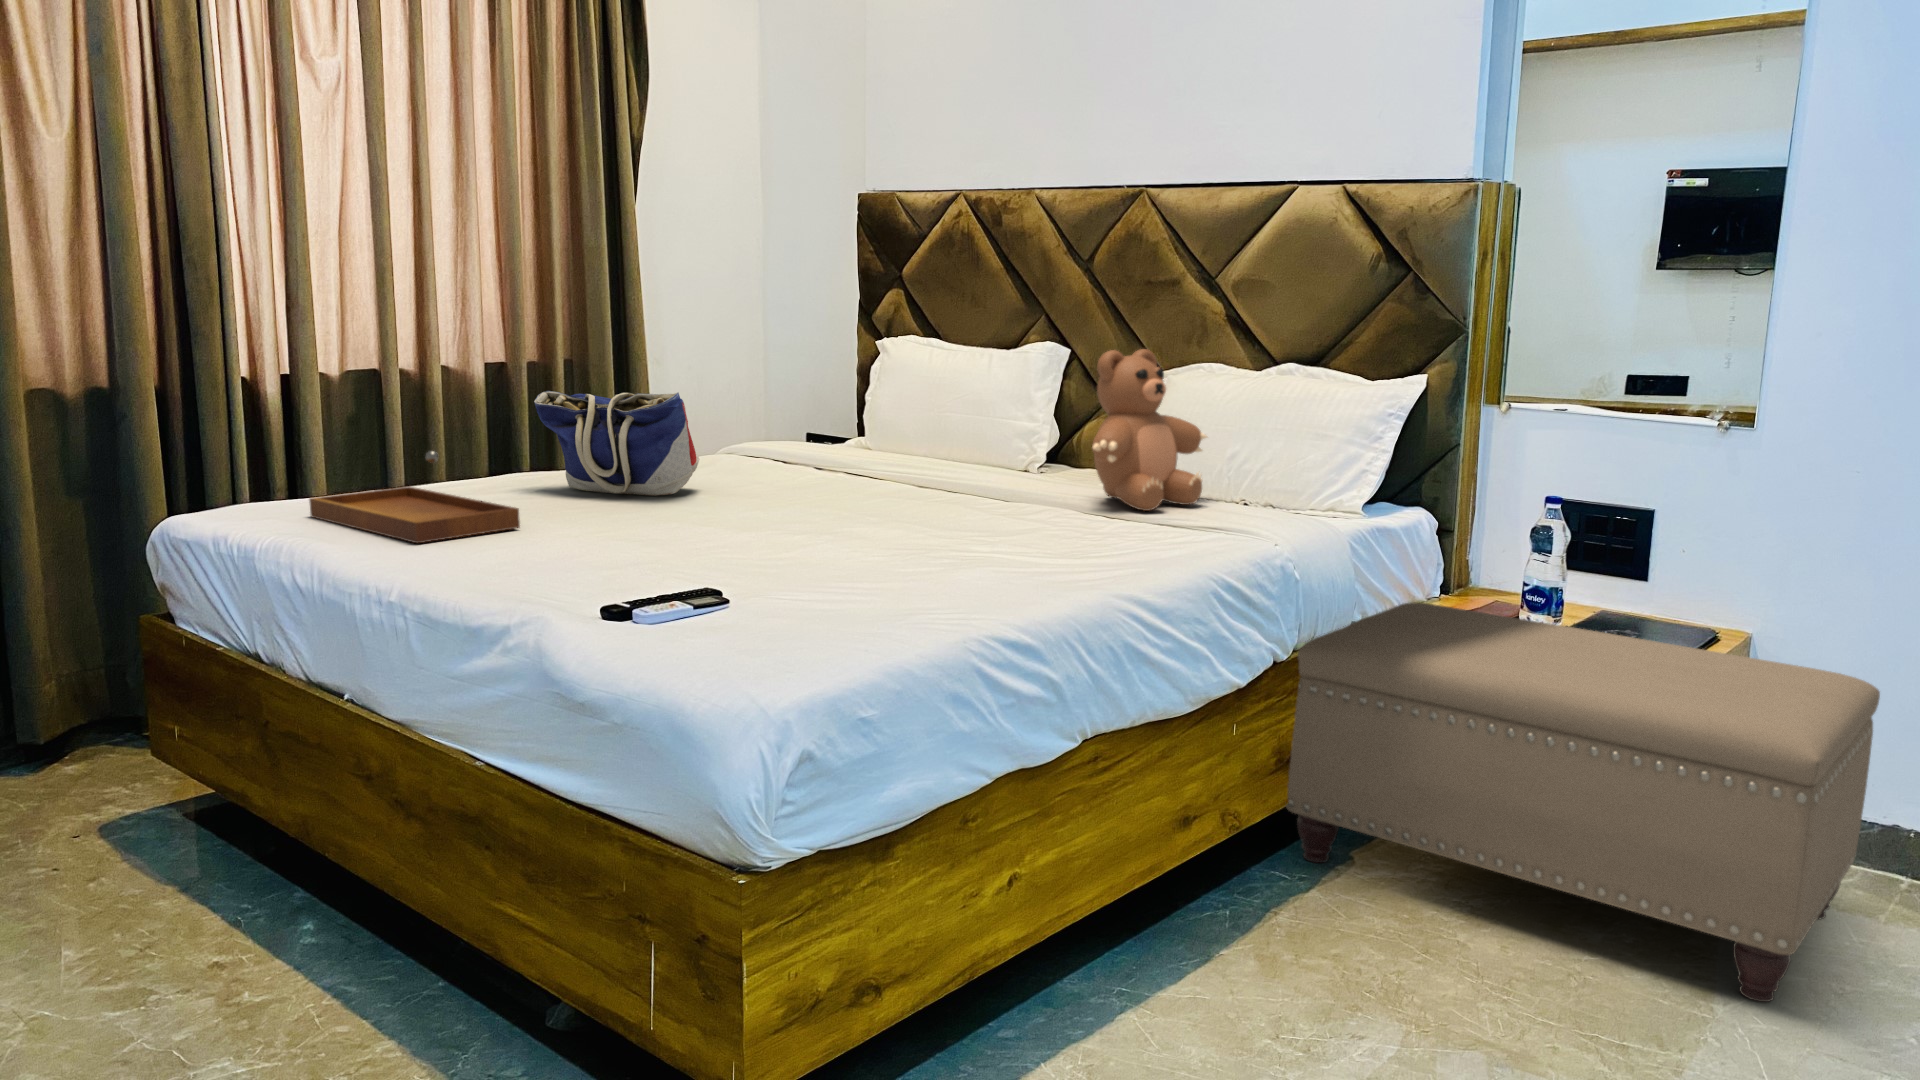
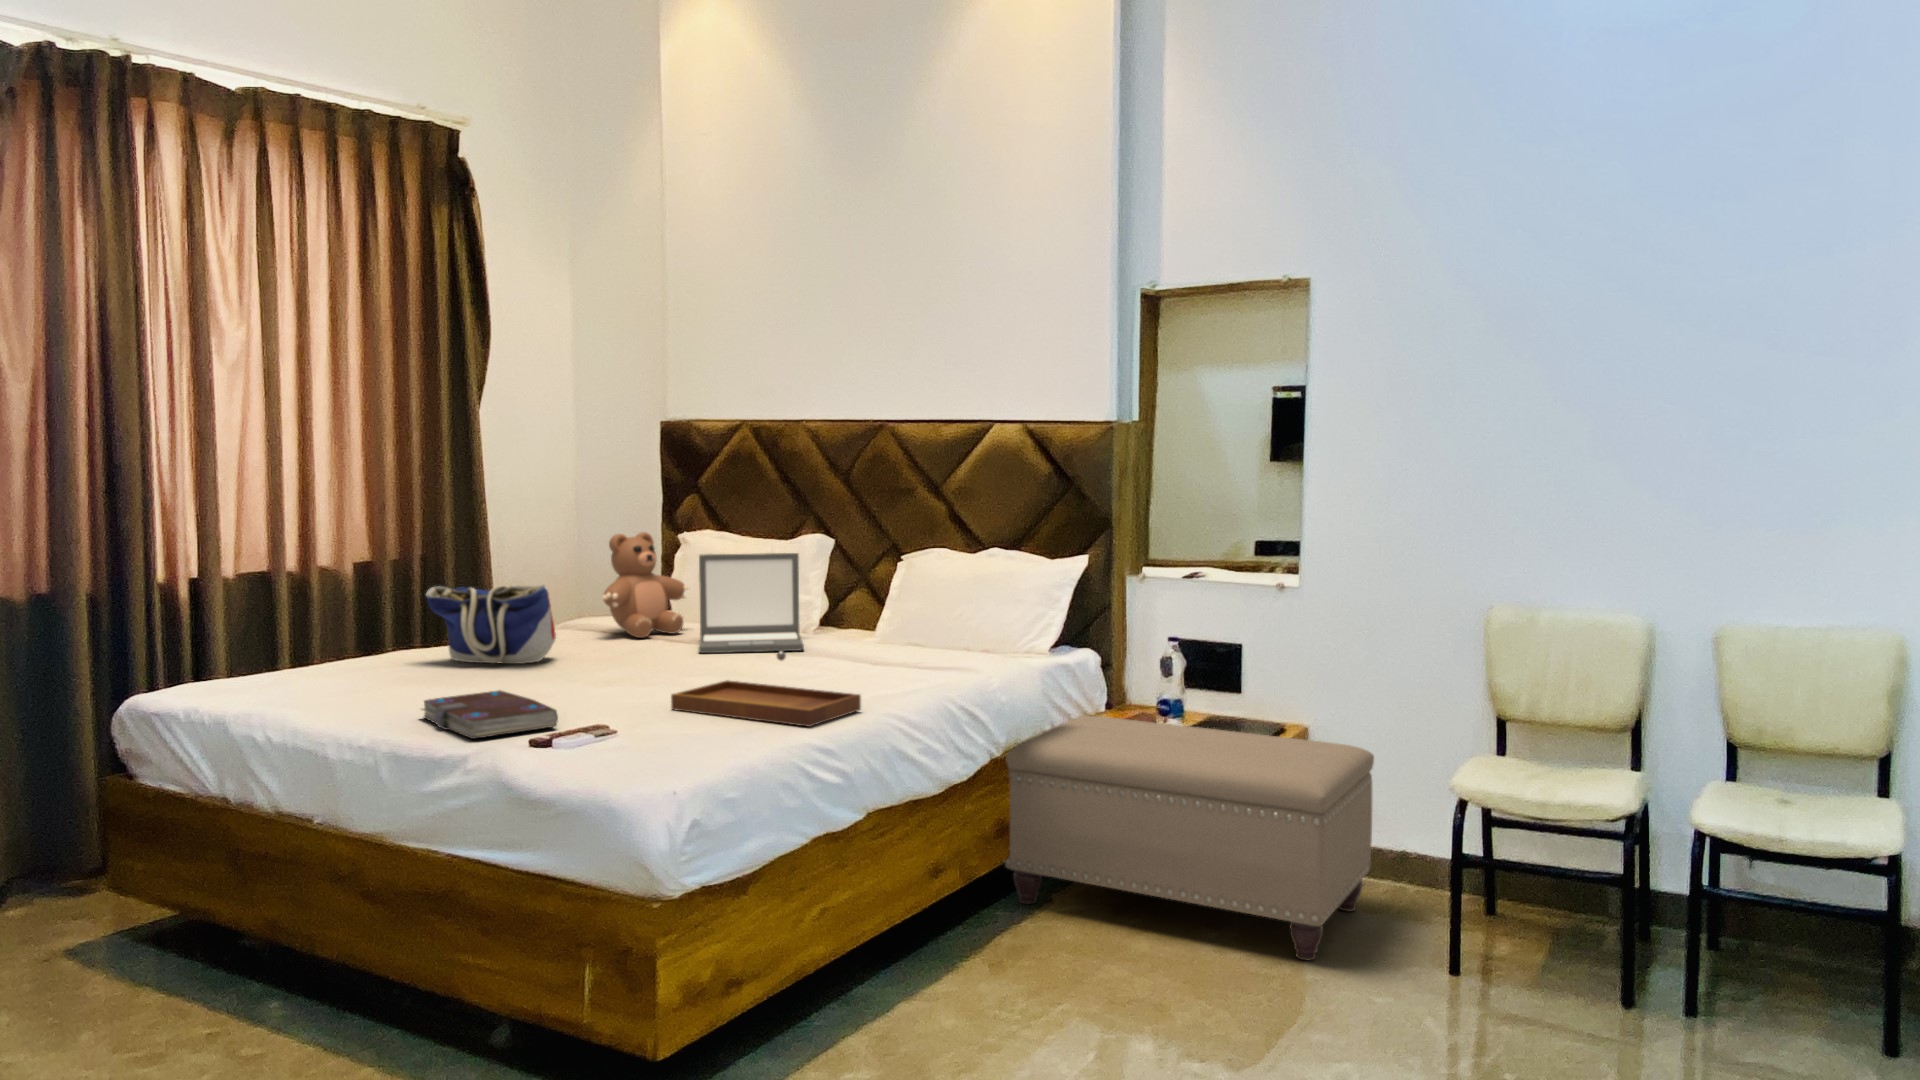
teddy bear: present [1092,349,1207,511] -> present [603,532,688,638]
laptop: none [882,362,1021,493] -> present [699,553,804,653]
tray: present [309,451,520,543] -> present [671,651,861,727]
book: none [478,531,651,601] -> present [421,690,558,739]

